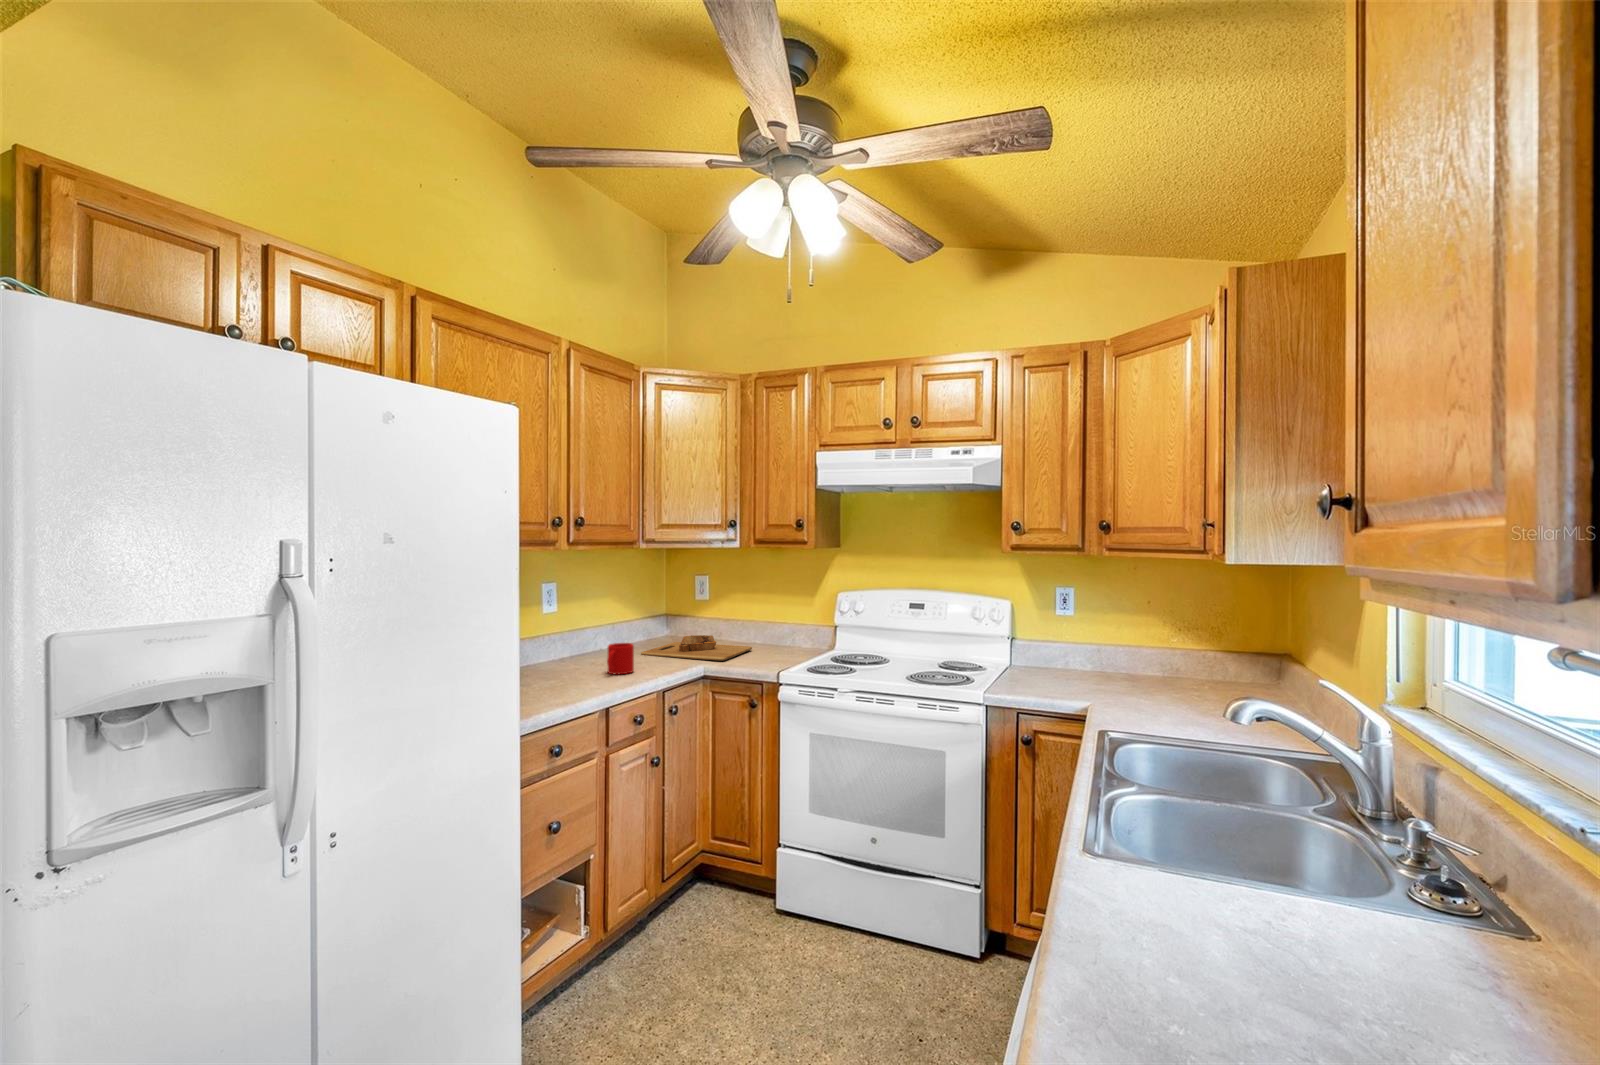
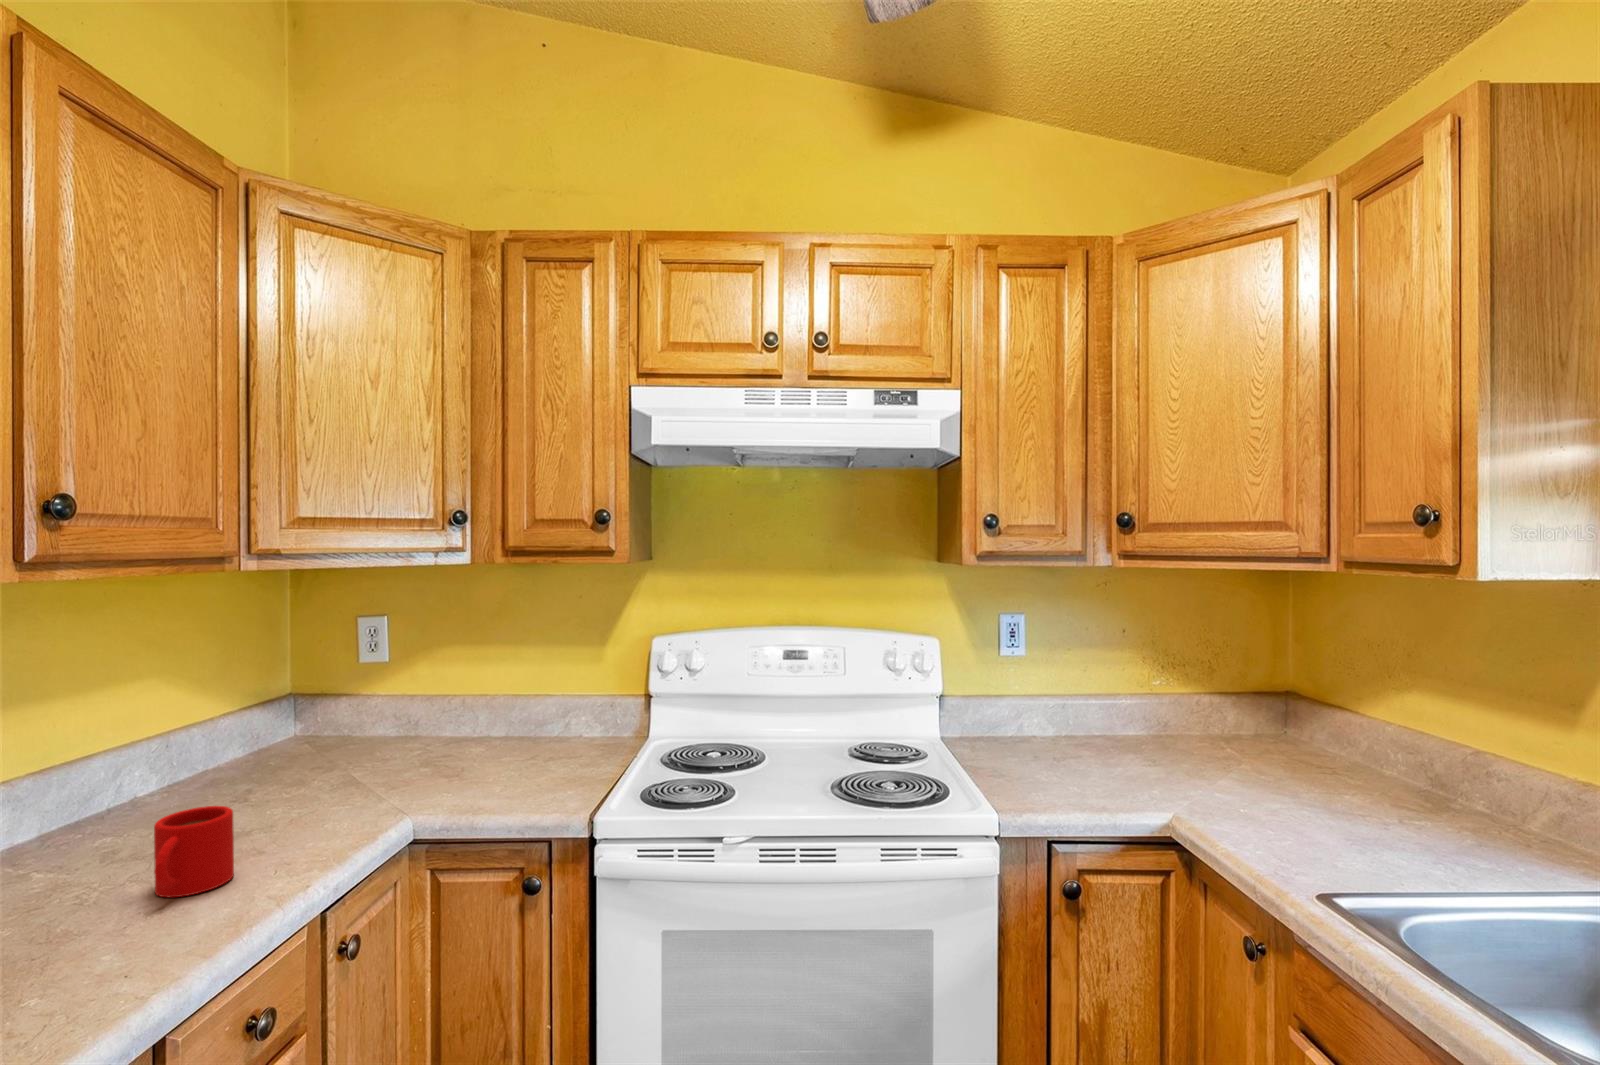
cutting board: present [641,635,752,661] -> none [242,743,494,810]

